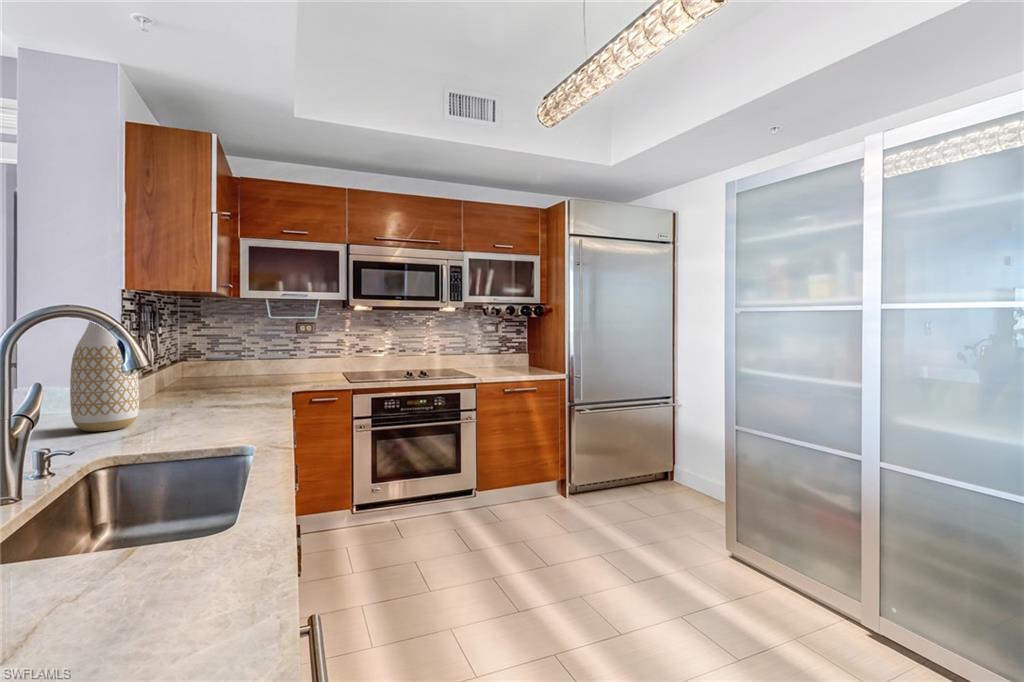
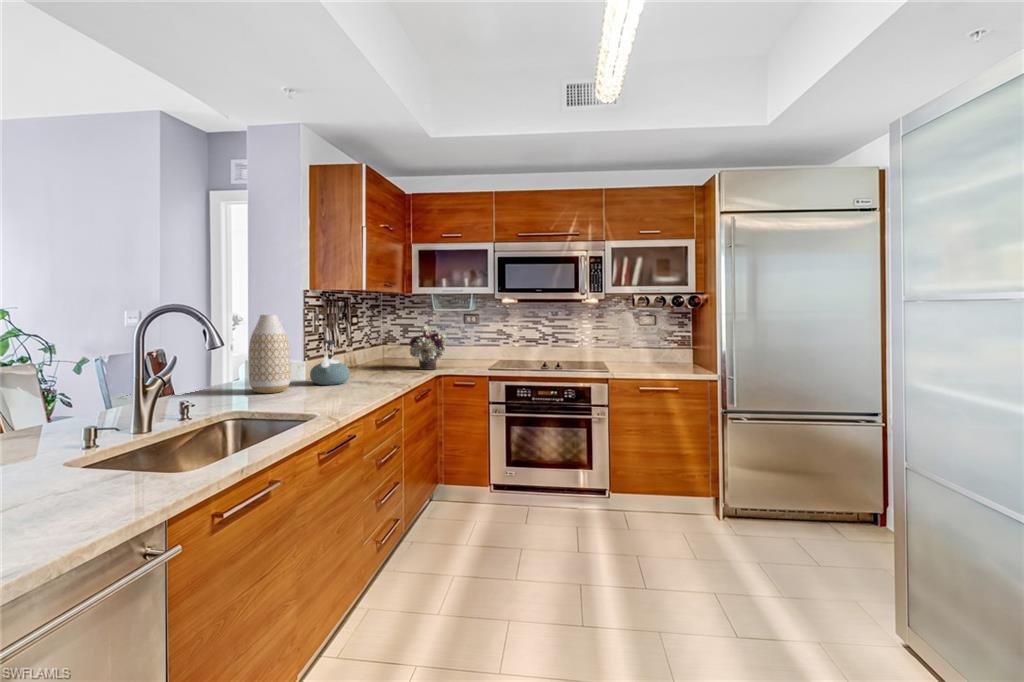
flower arrangement: none [242,336,296,388] -> present [409,326,447,370]
kettle: none [145,354,205,414] -> present [310,340,350,385]

